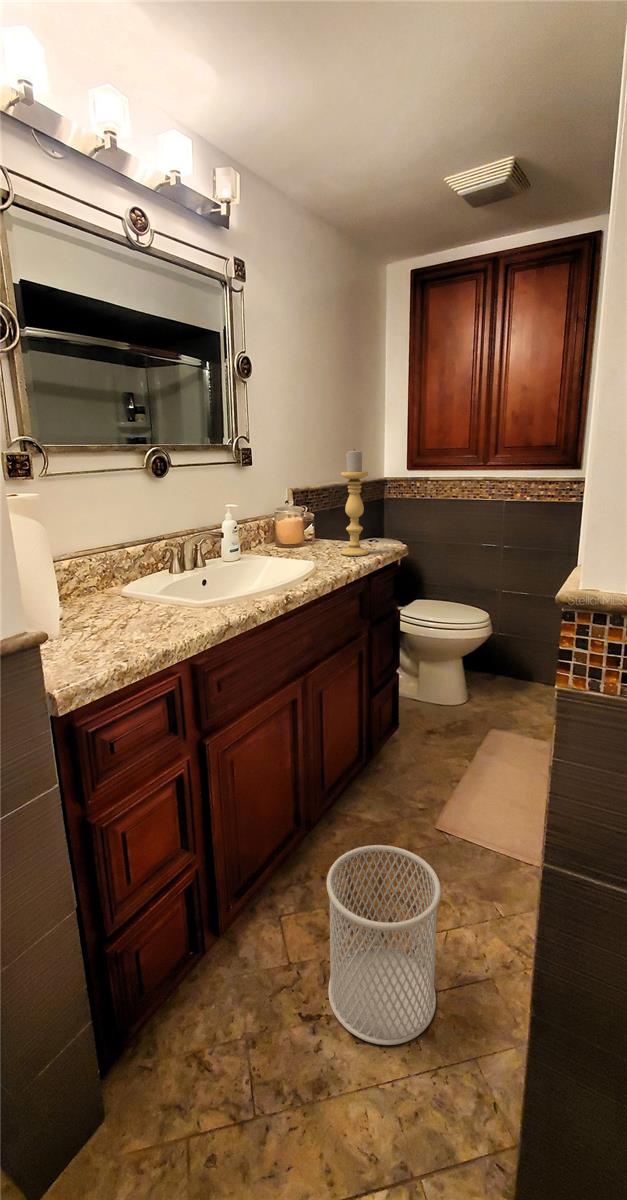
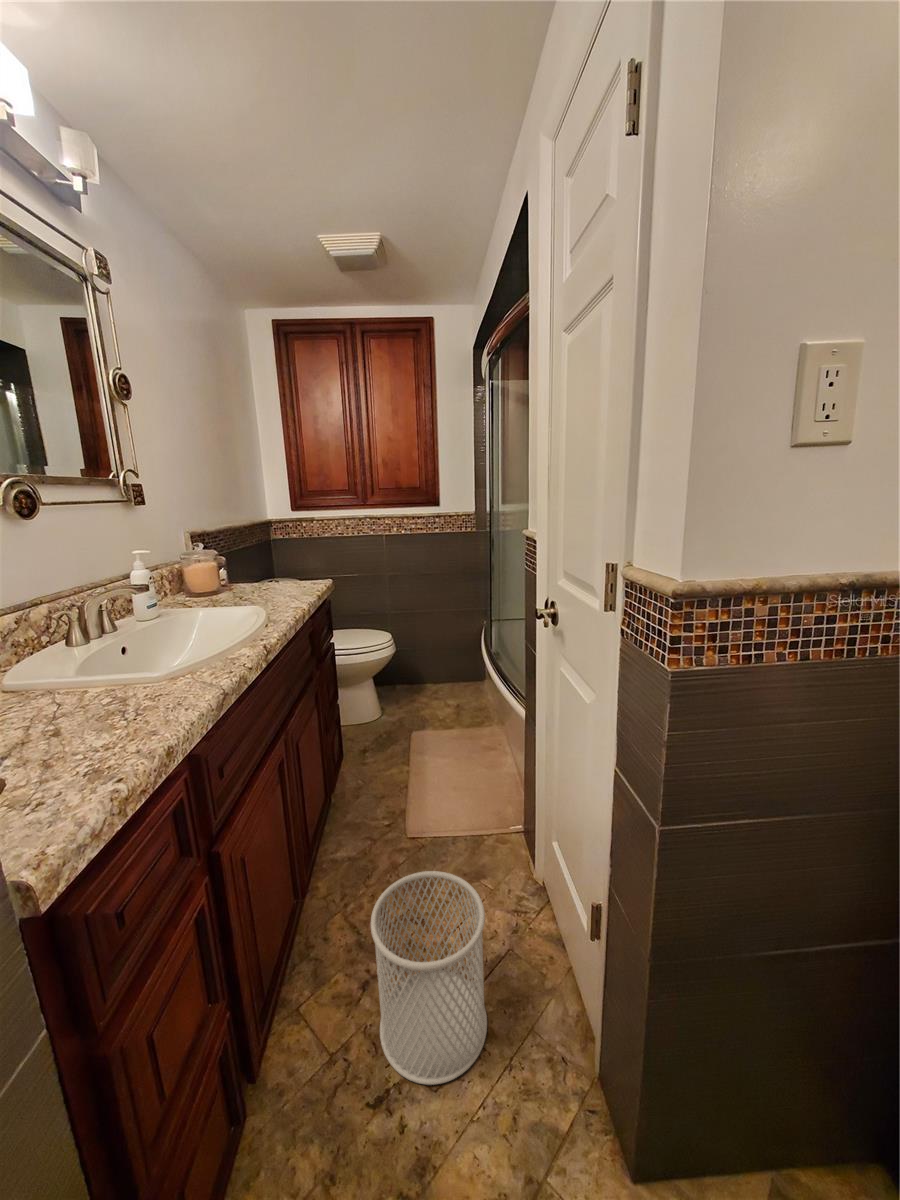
candle holder: present [341,449,368,556] -> none [263,485,301,594]

